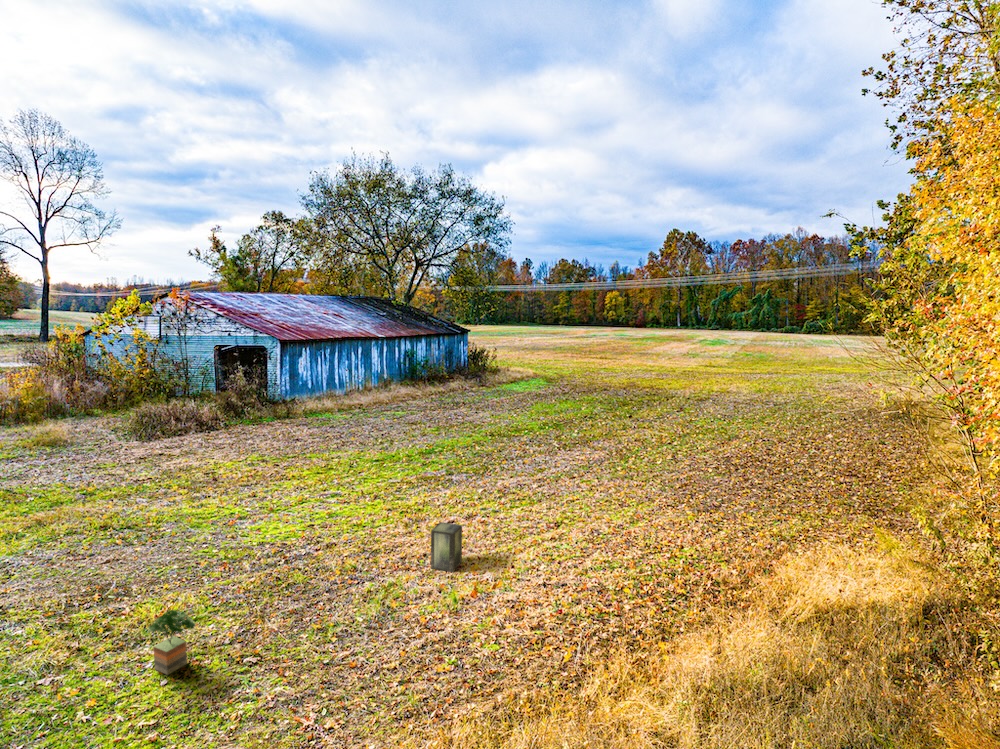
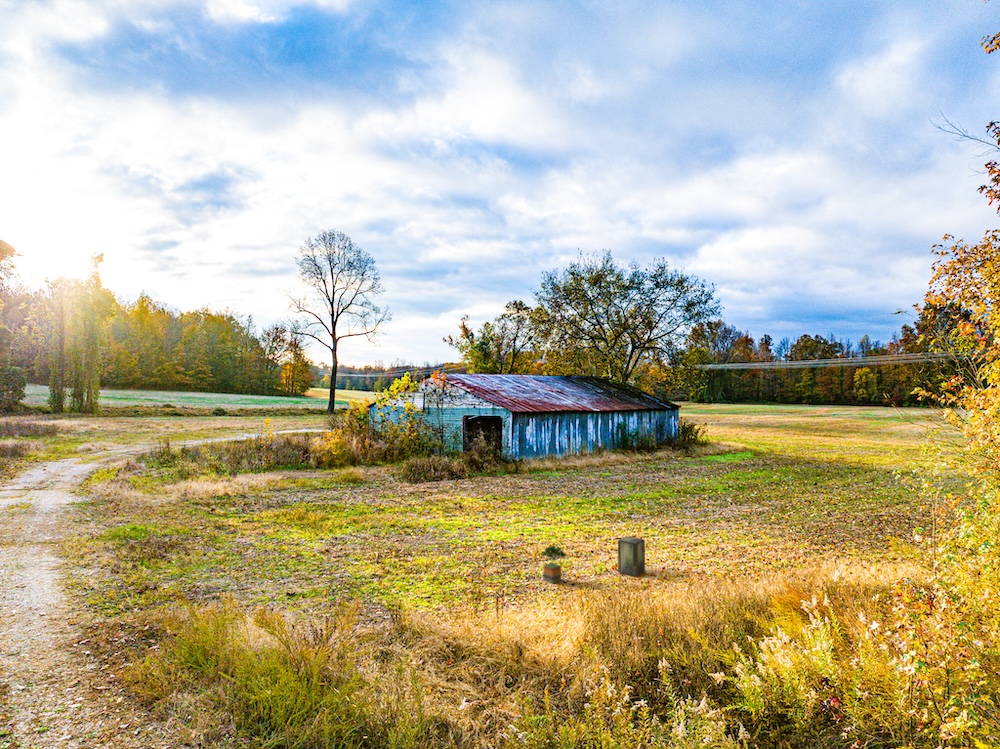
potted tree: present [148,610,195,675] -> present [541,546,566,583]

